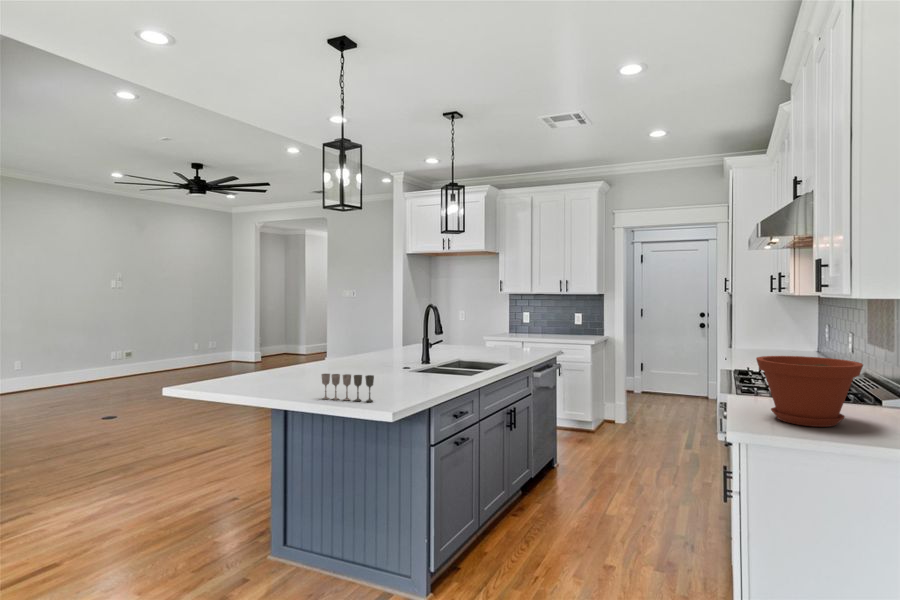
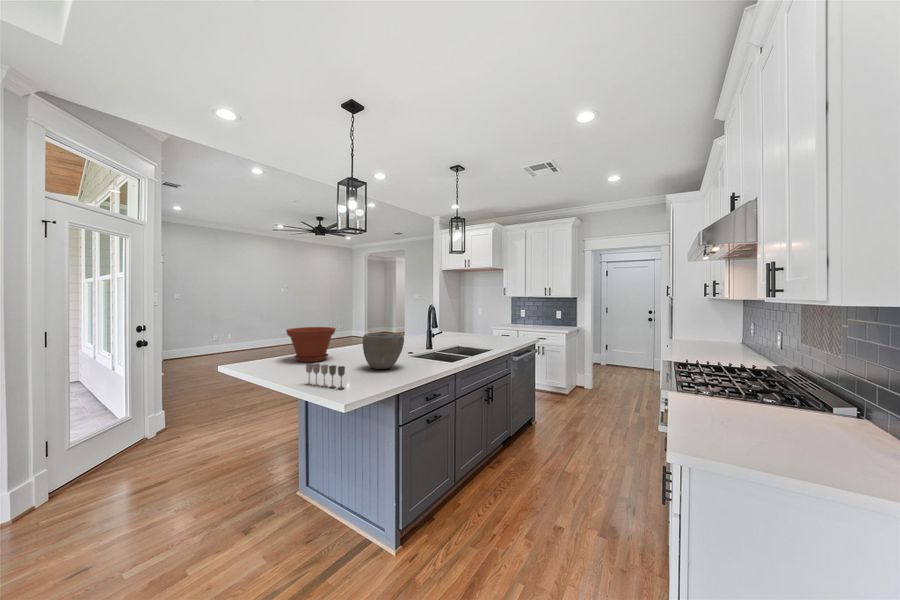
bowl: none [369,340,420,384] -> present [363,333,404,369]
plant pot: present [756,356,863,427] -> present [286,327,336,362]

